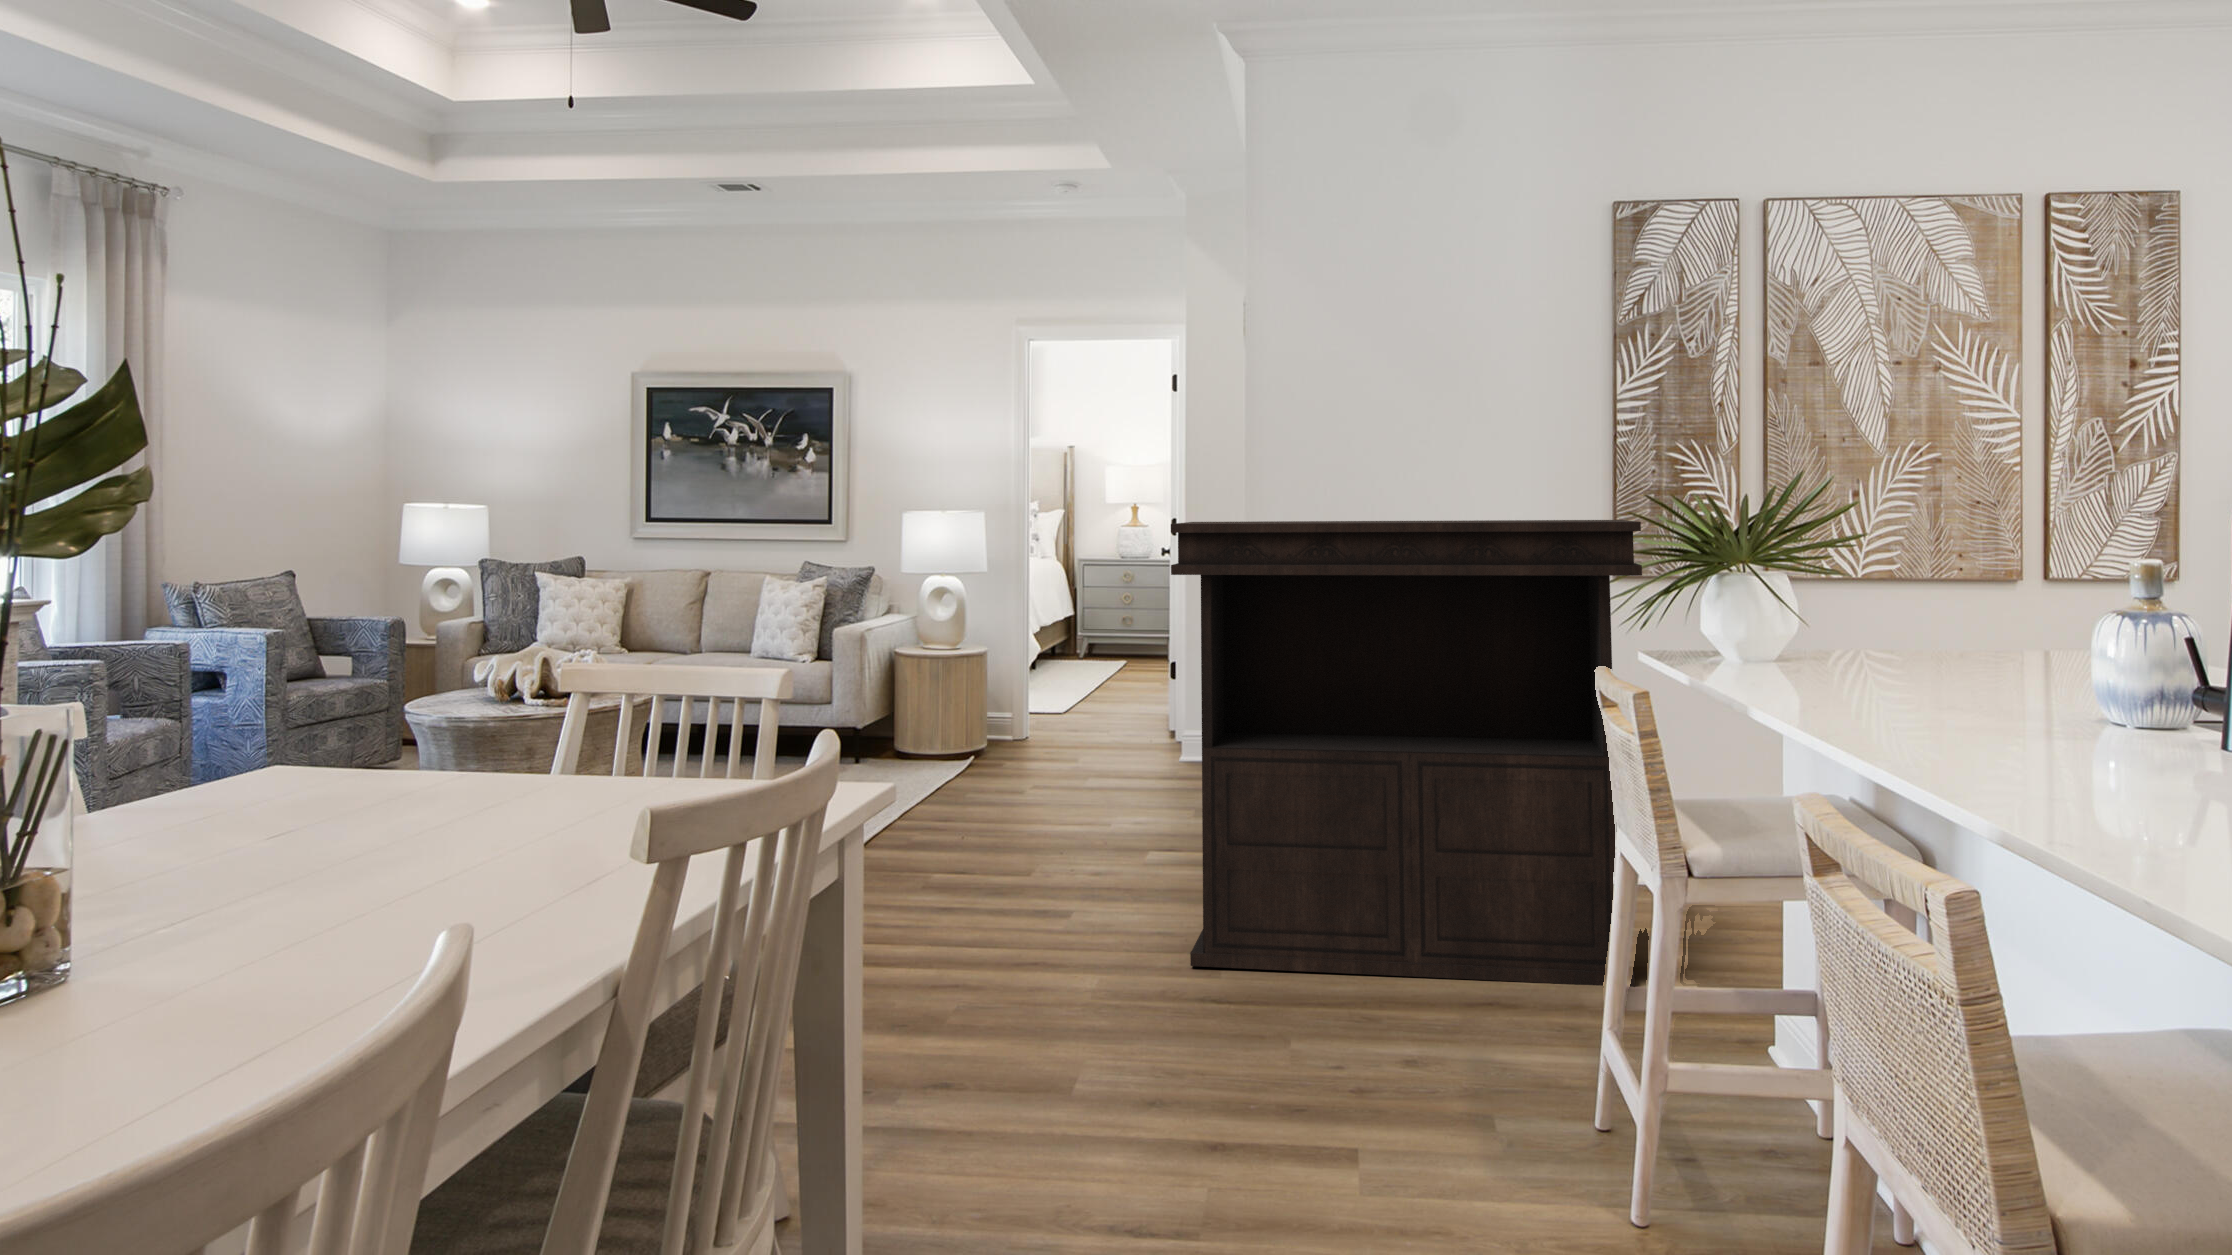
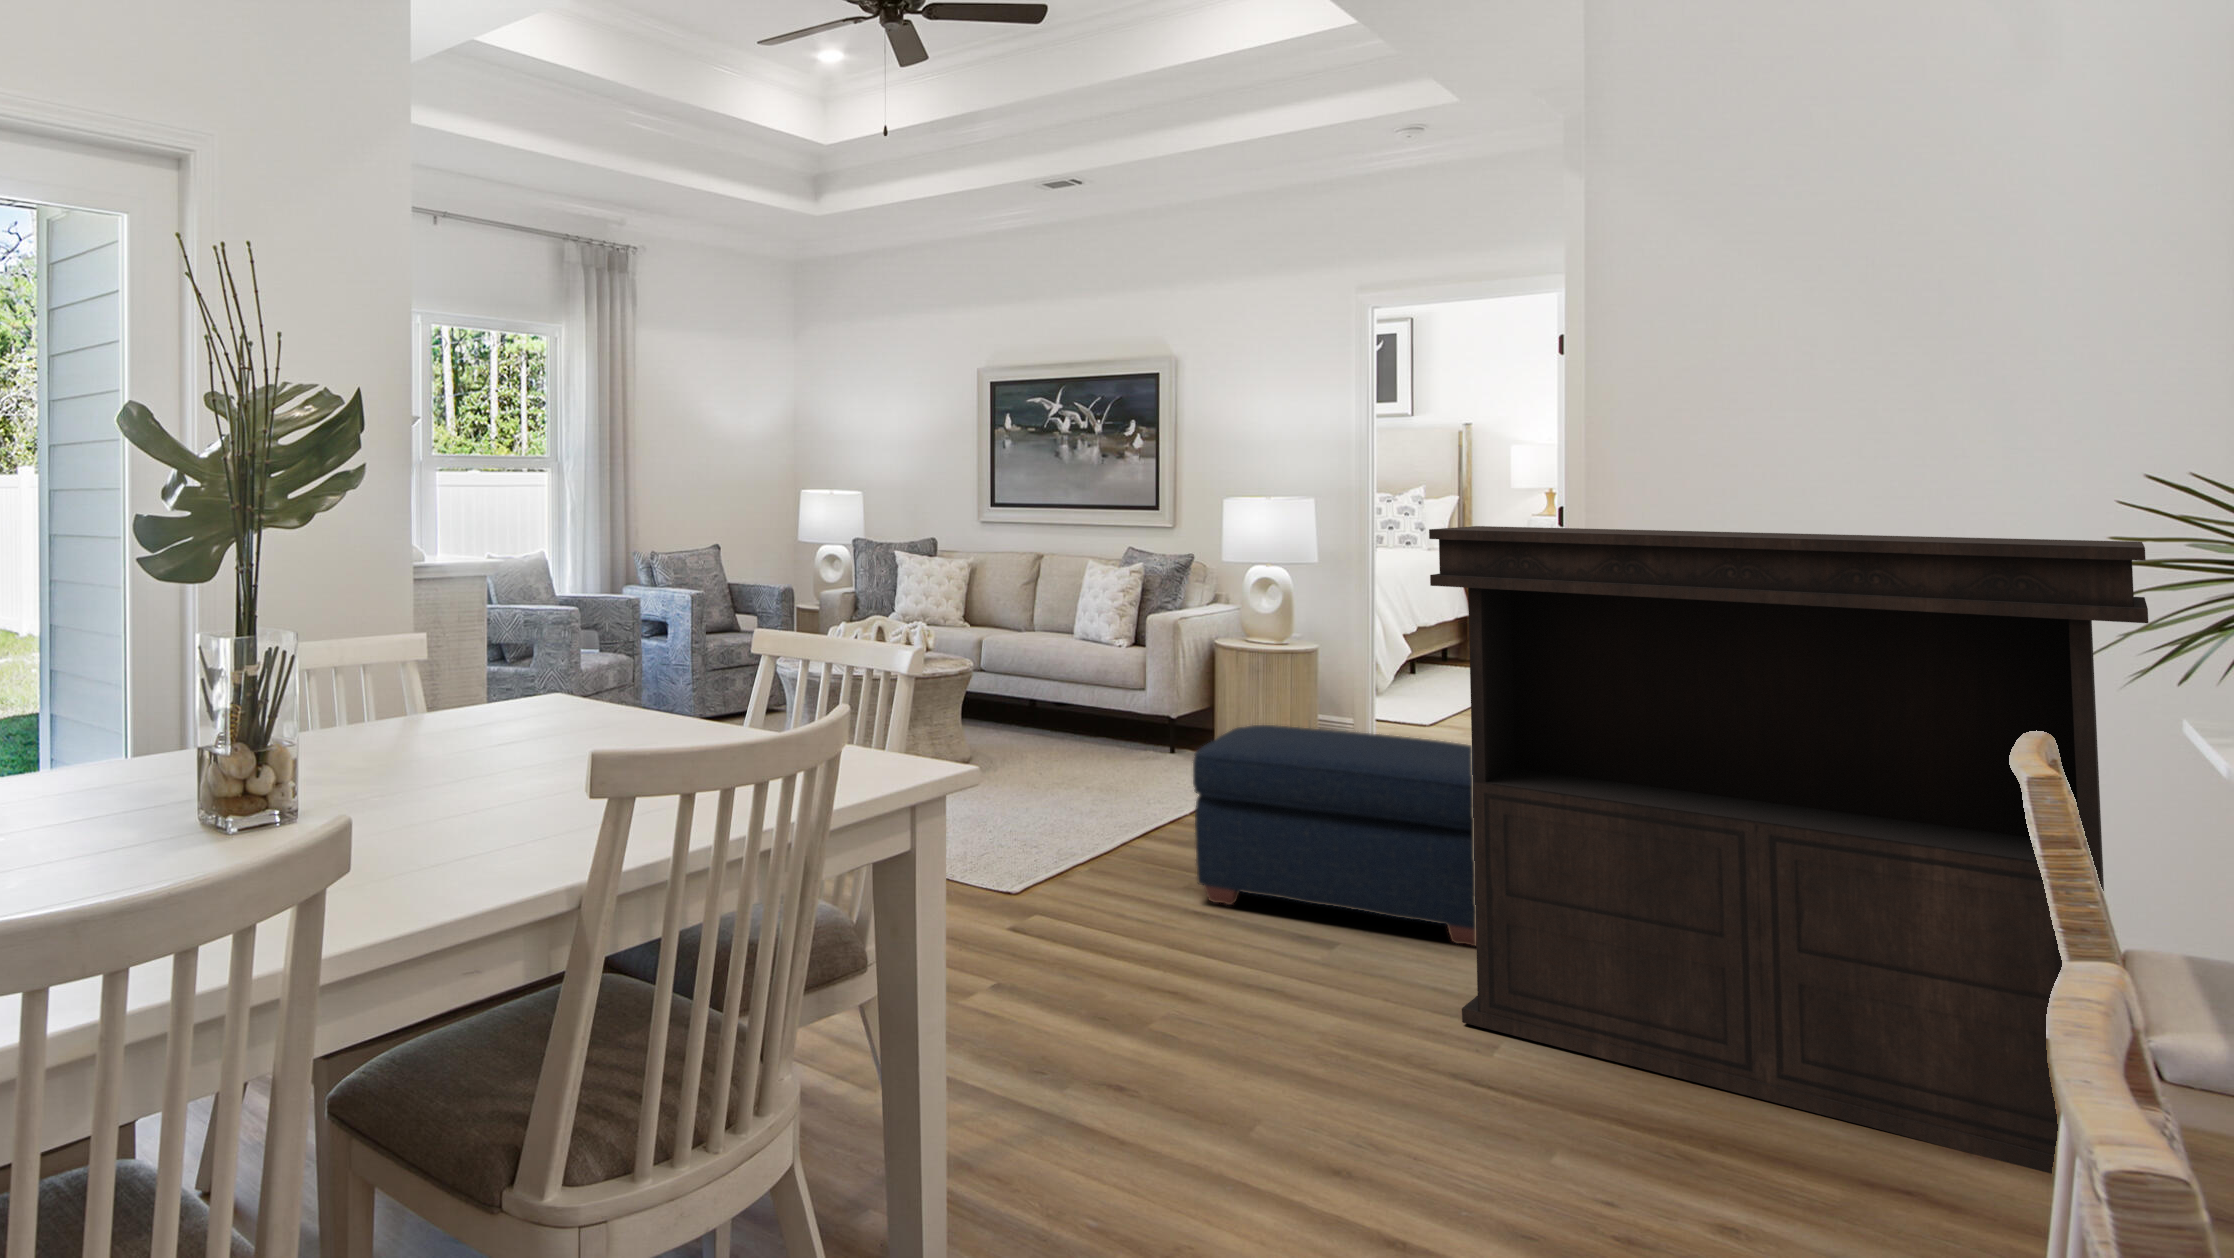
ottoman: none [927,721,1191,902] -> present [1193,725,1476,946]

